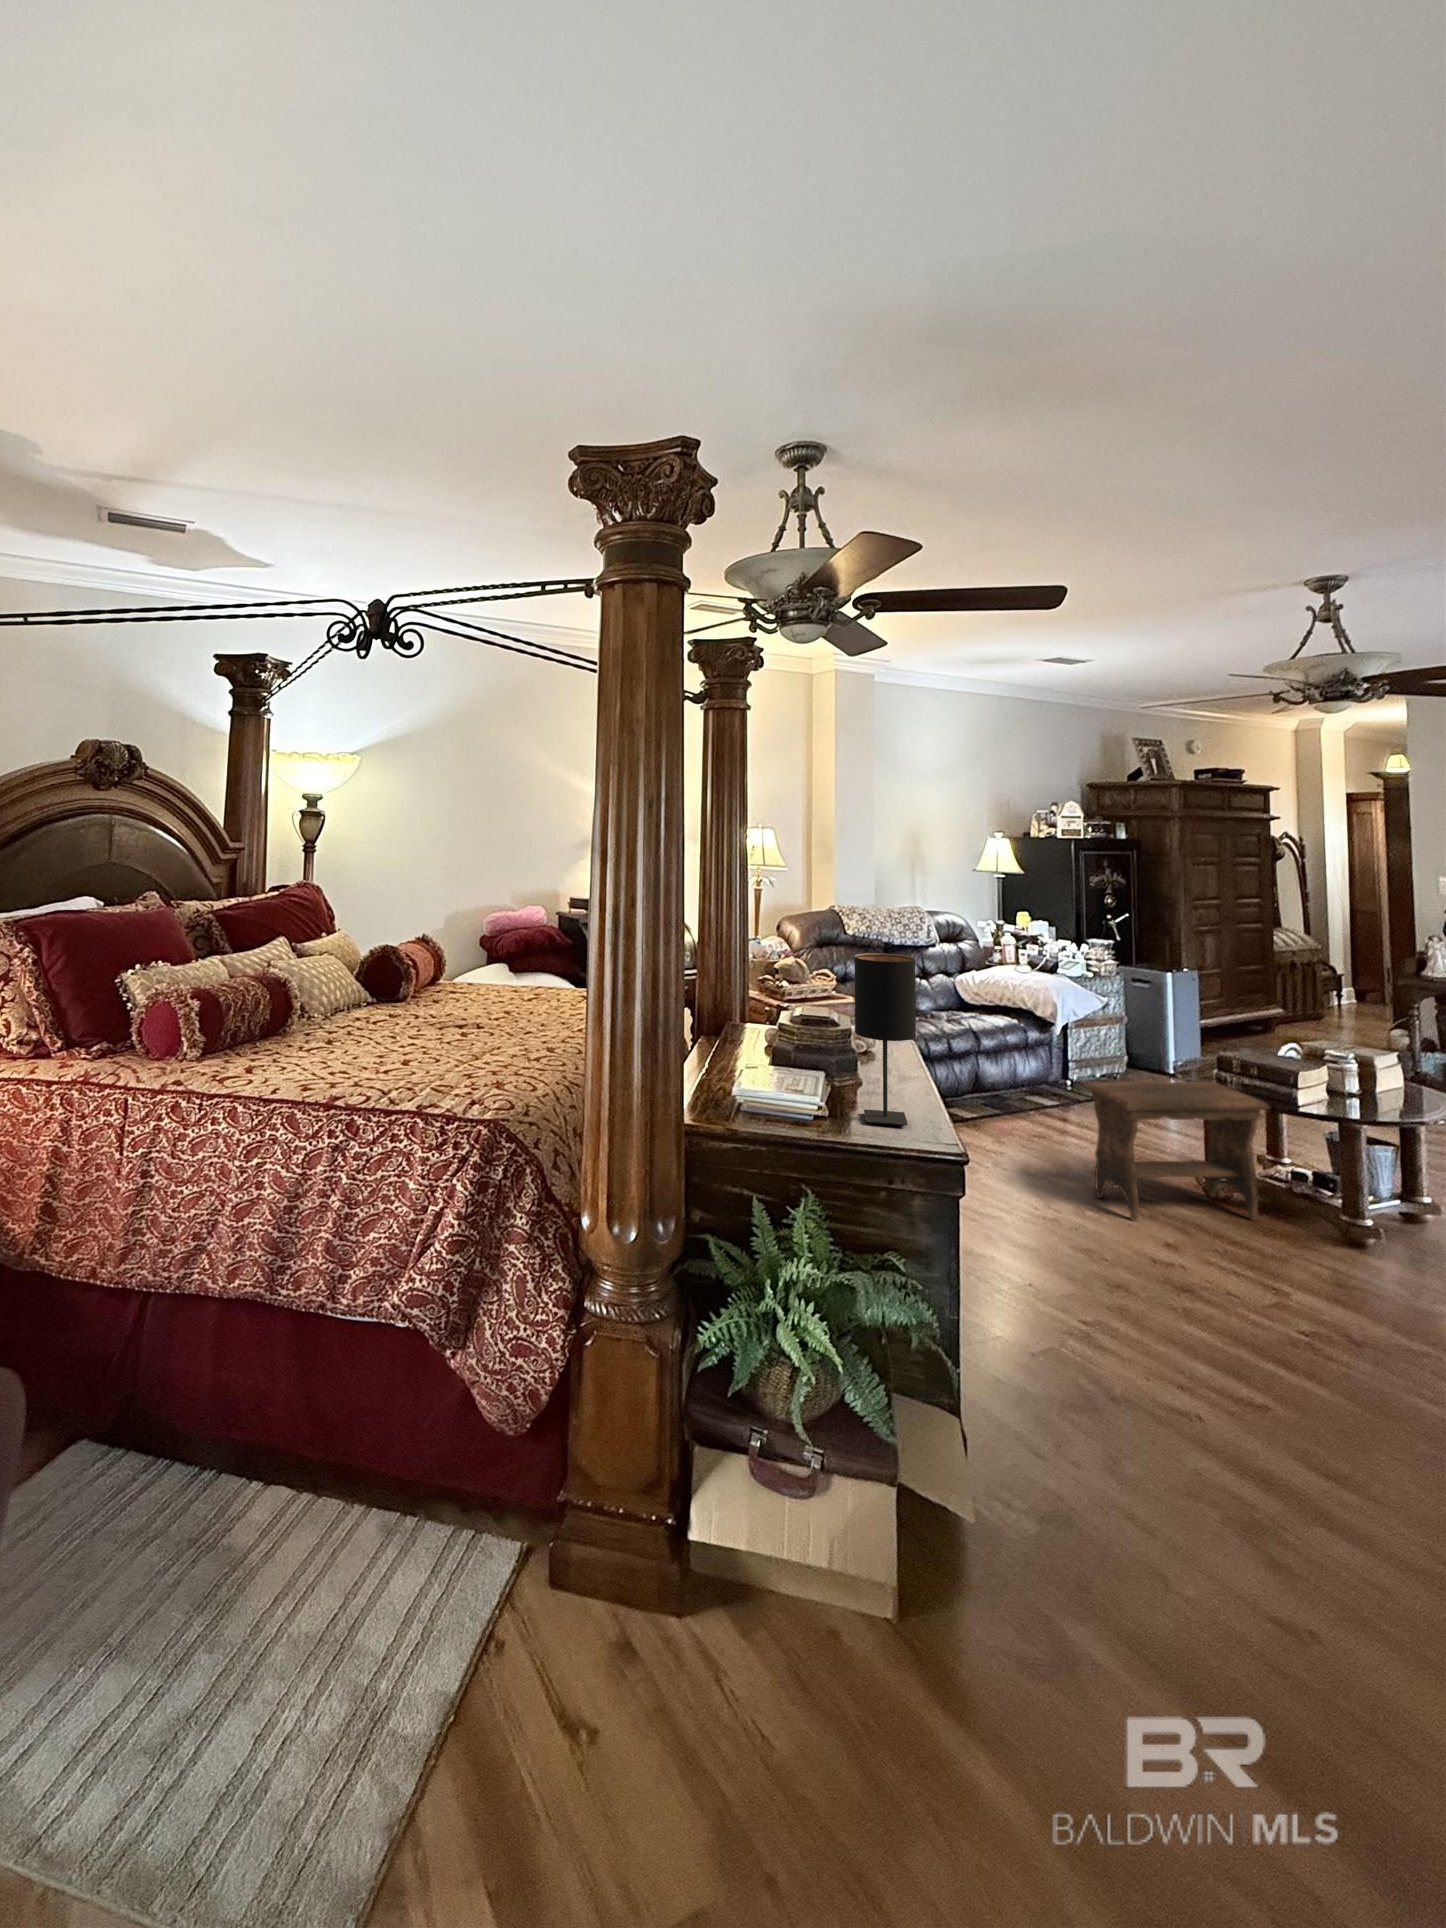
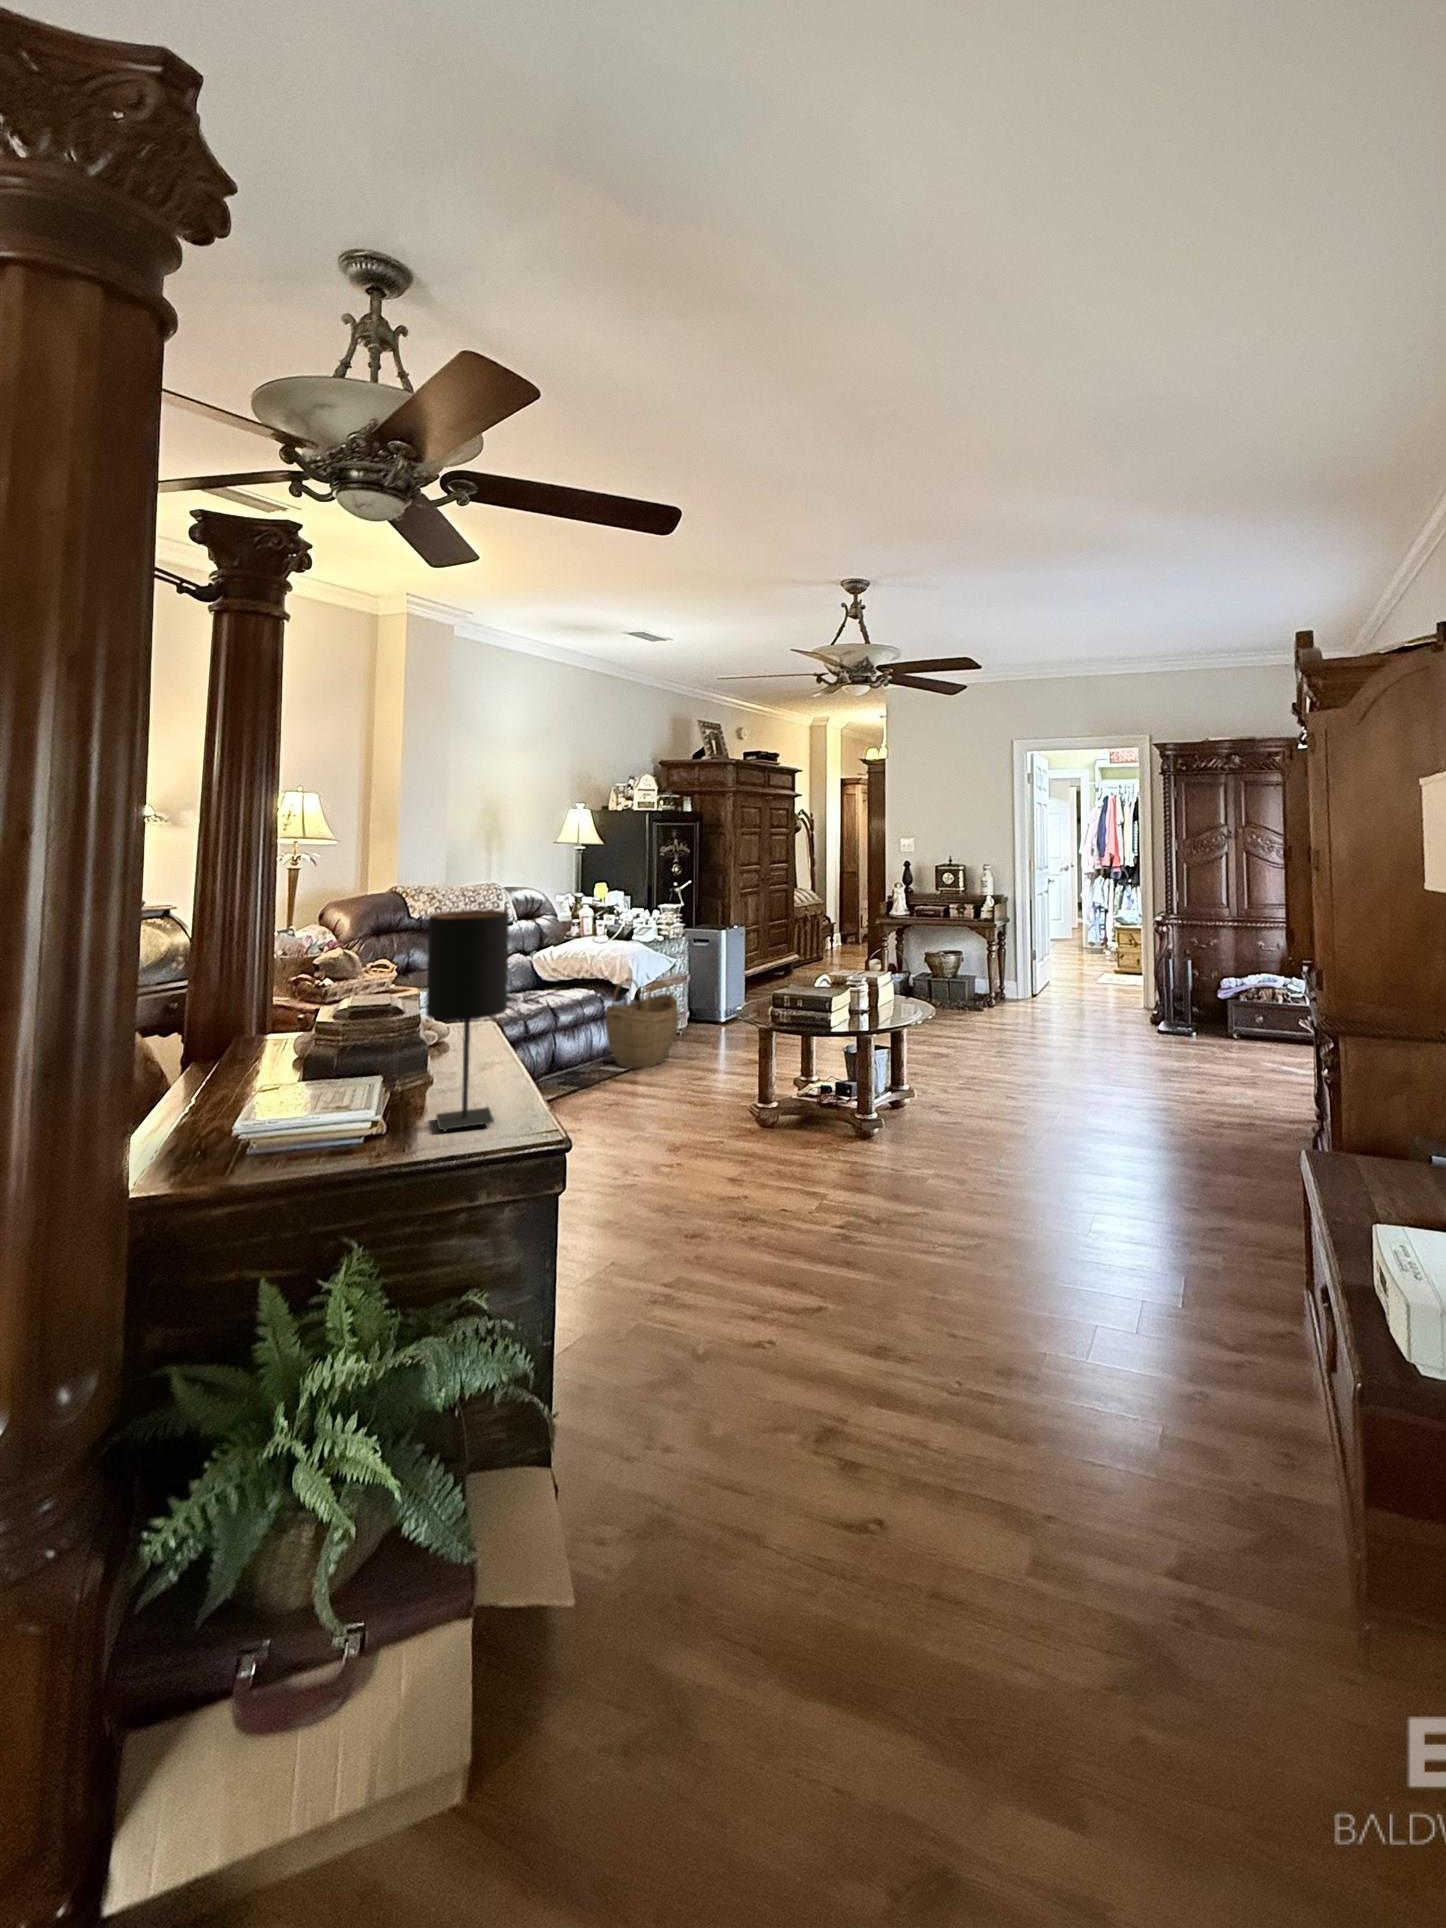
woven basket: none [1030,1013,1111,1108] -> present [606,978,678,1069]
footstool: present [1084,1082,1269,1221] -> none [661,1021,812,1168]

